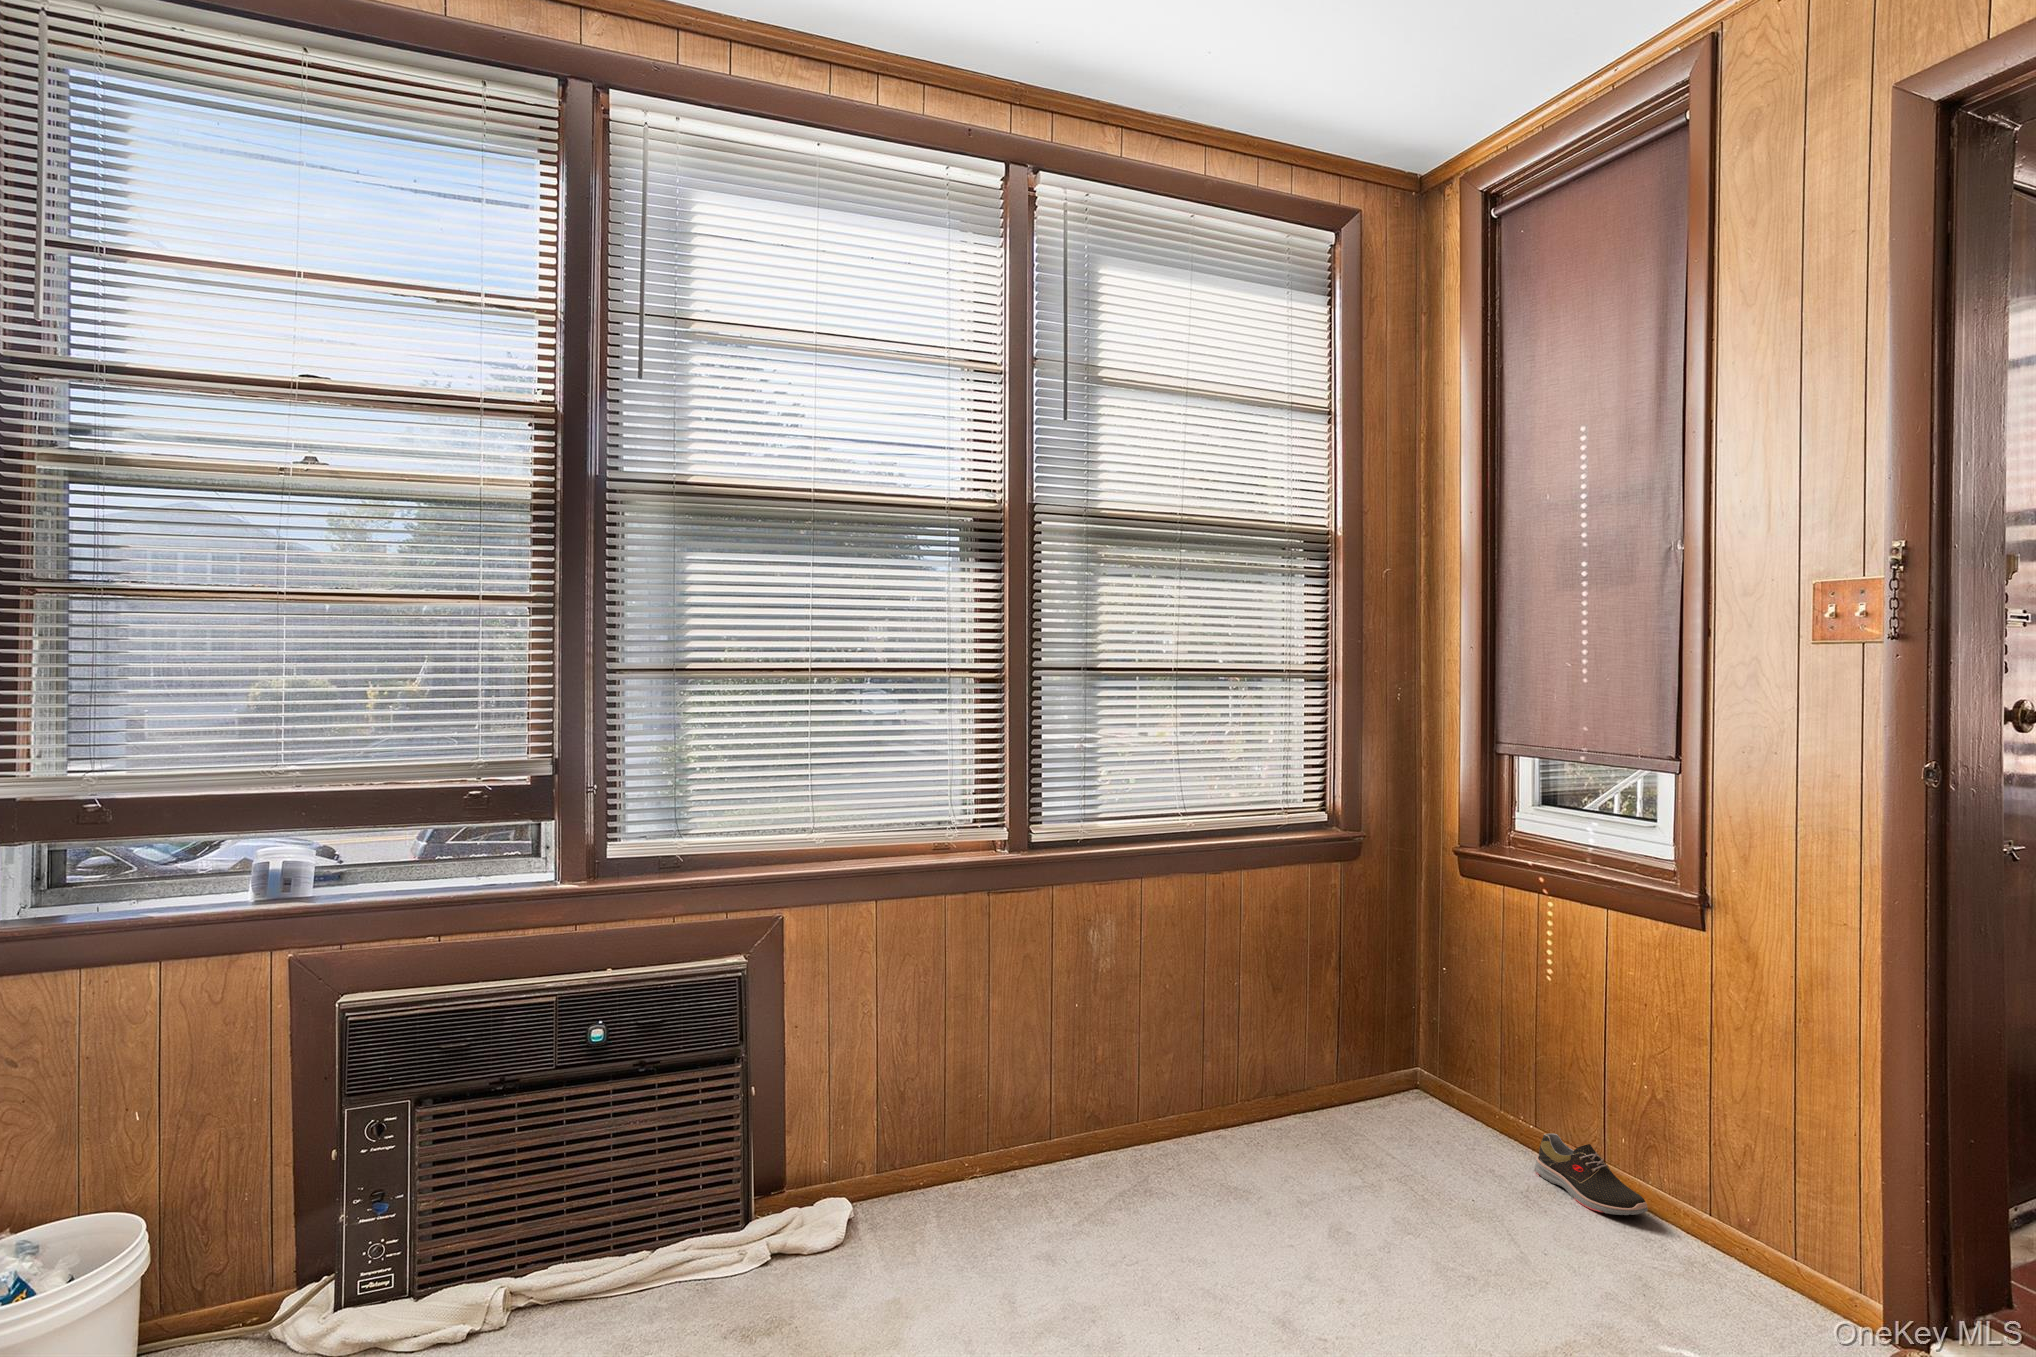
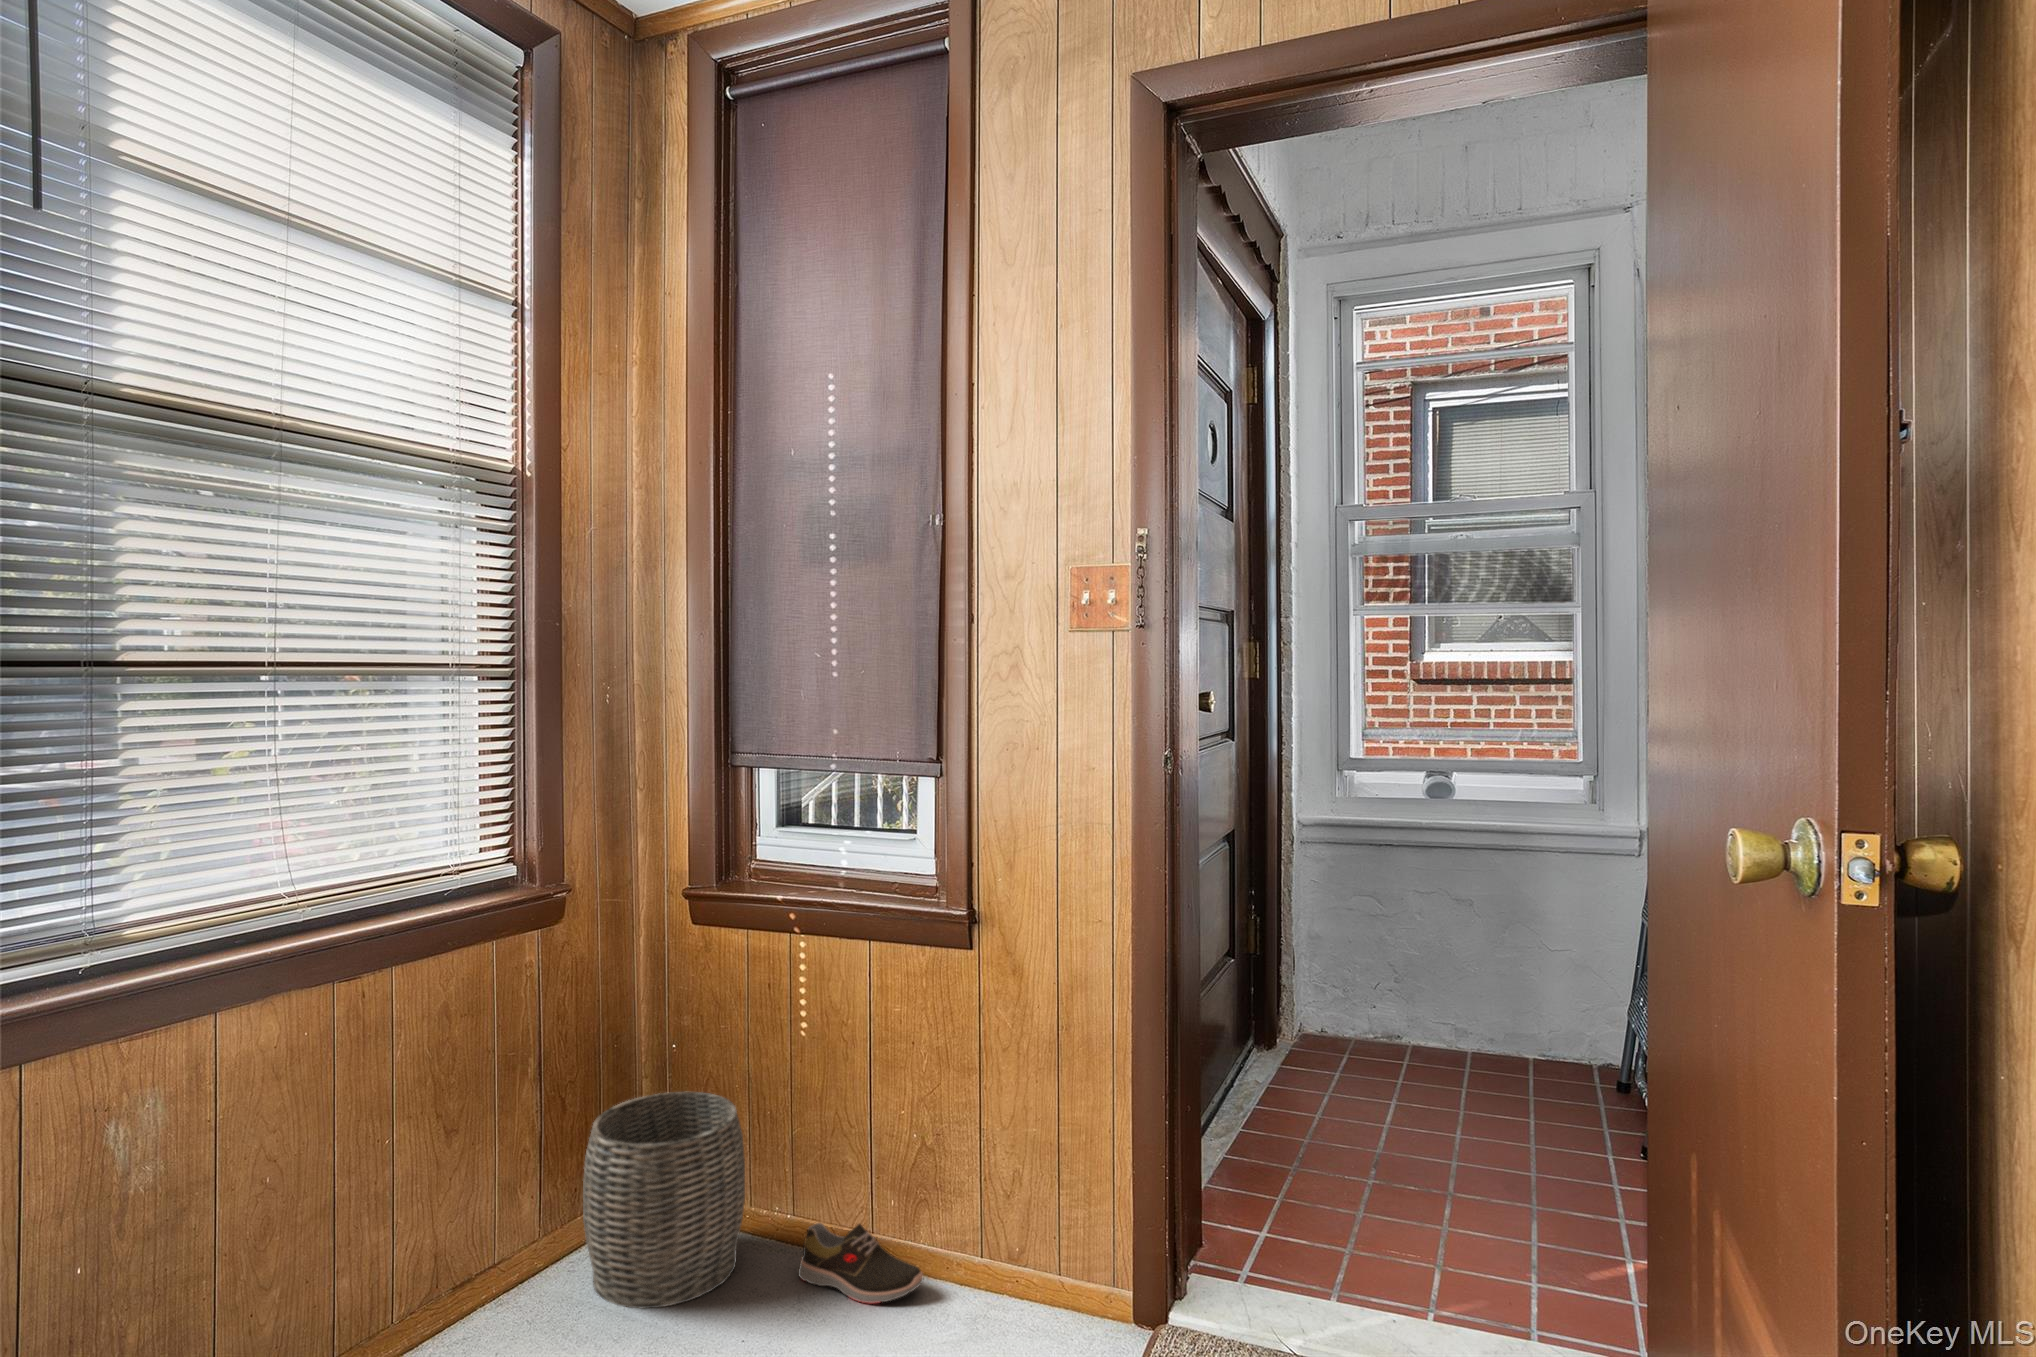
woven basket: none [1367,997,1494,1154] -> present [583,1092,745,1308]

